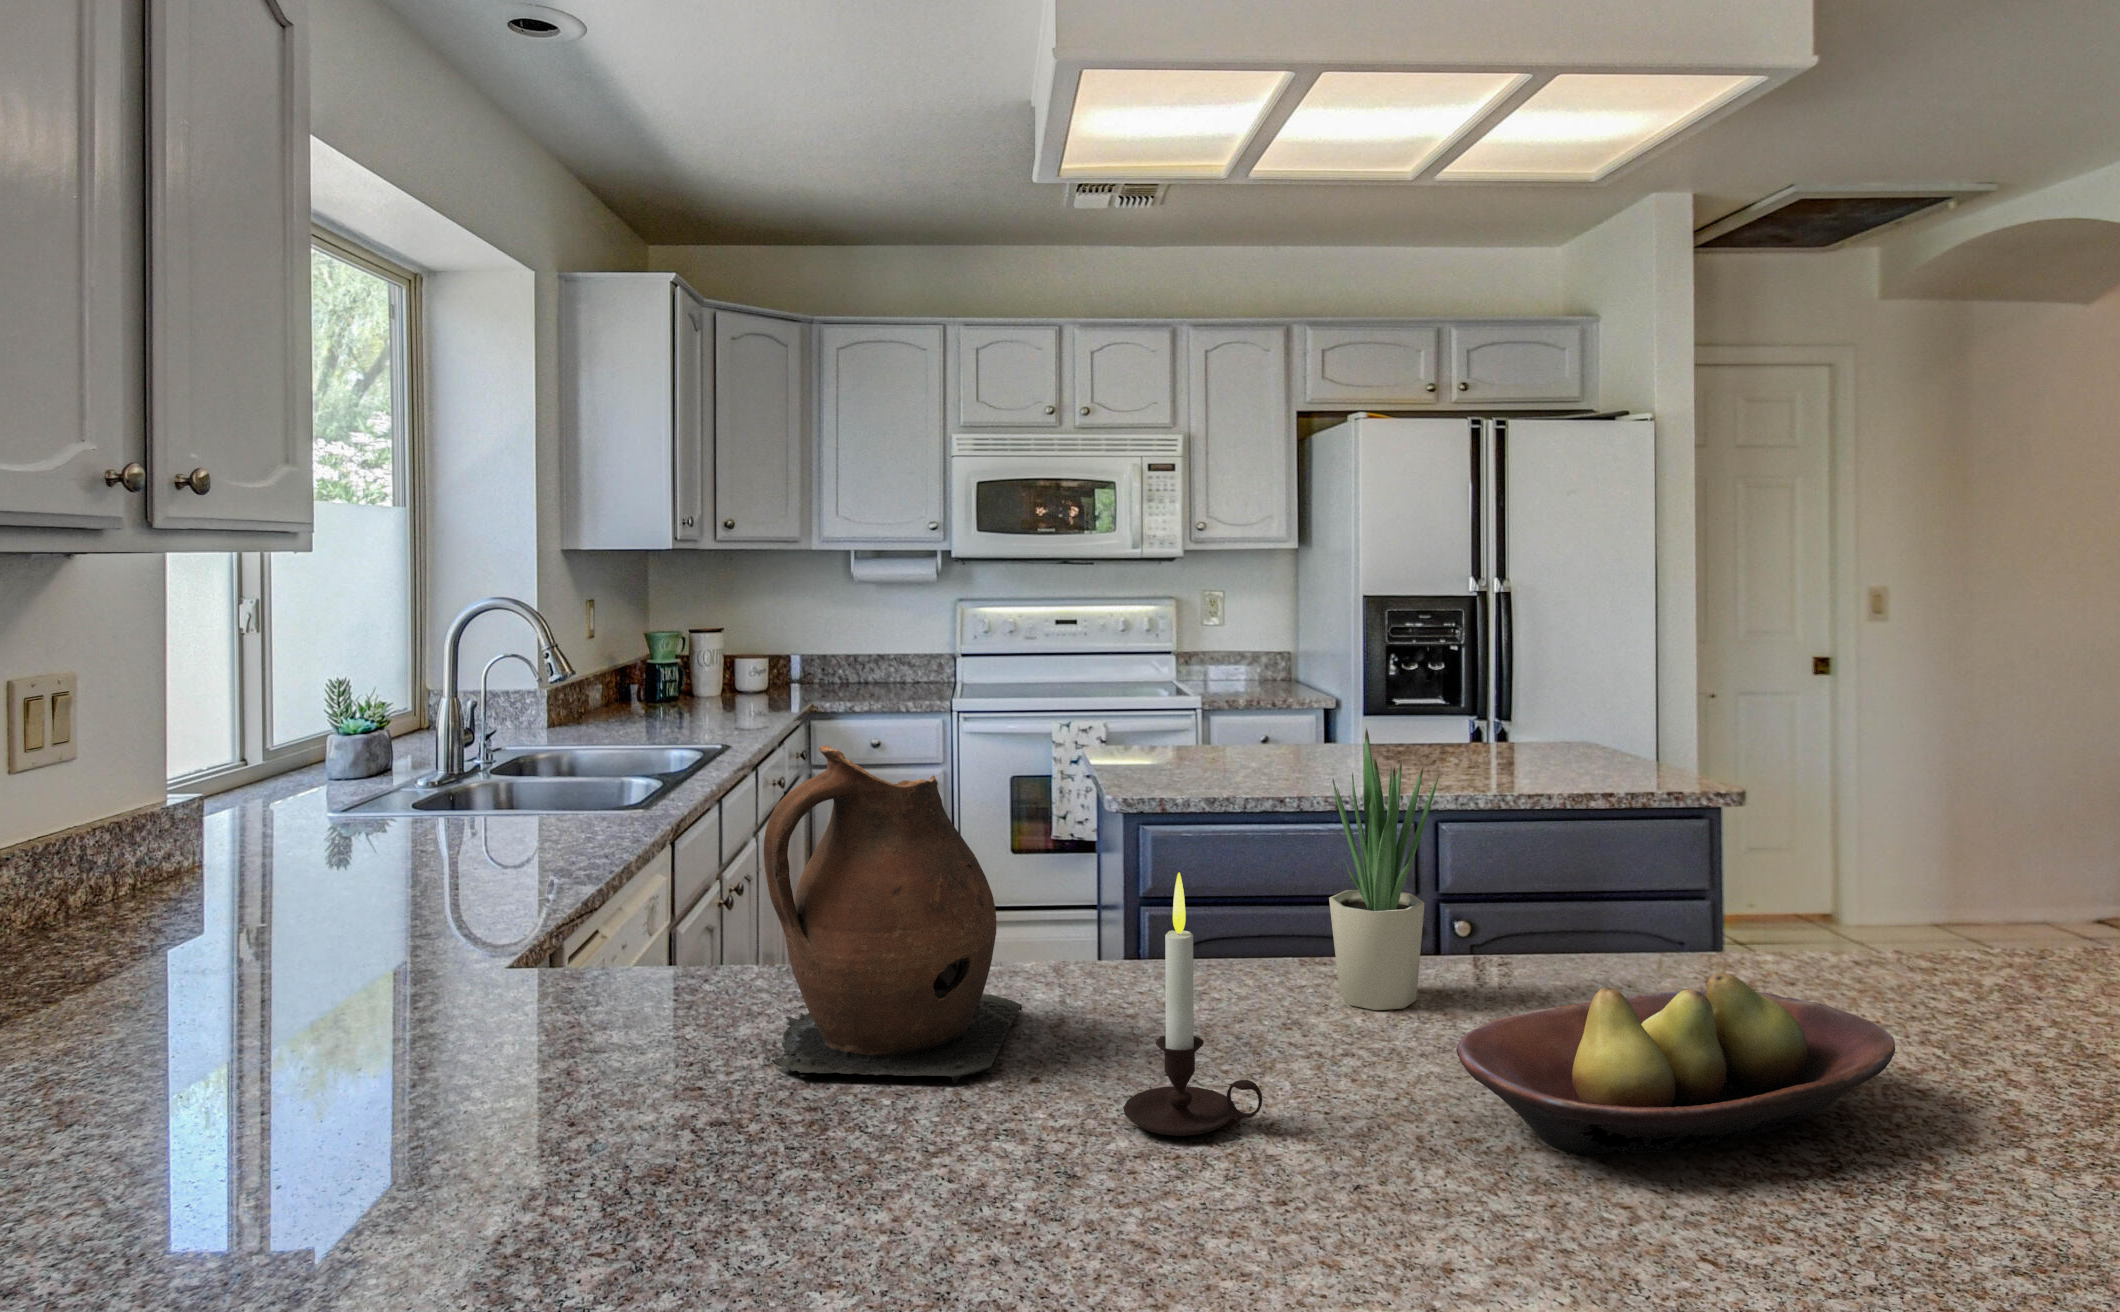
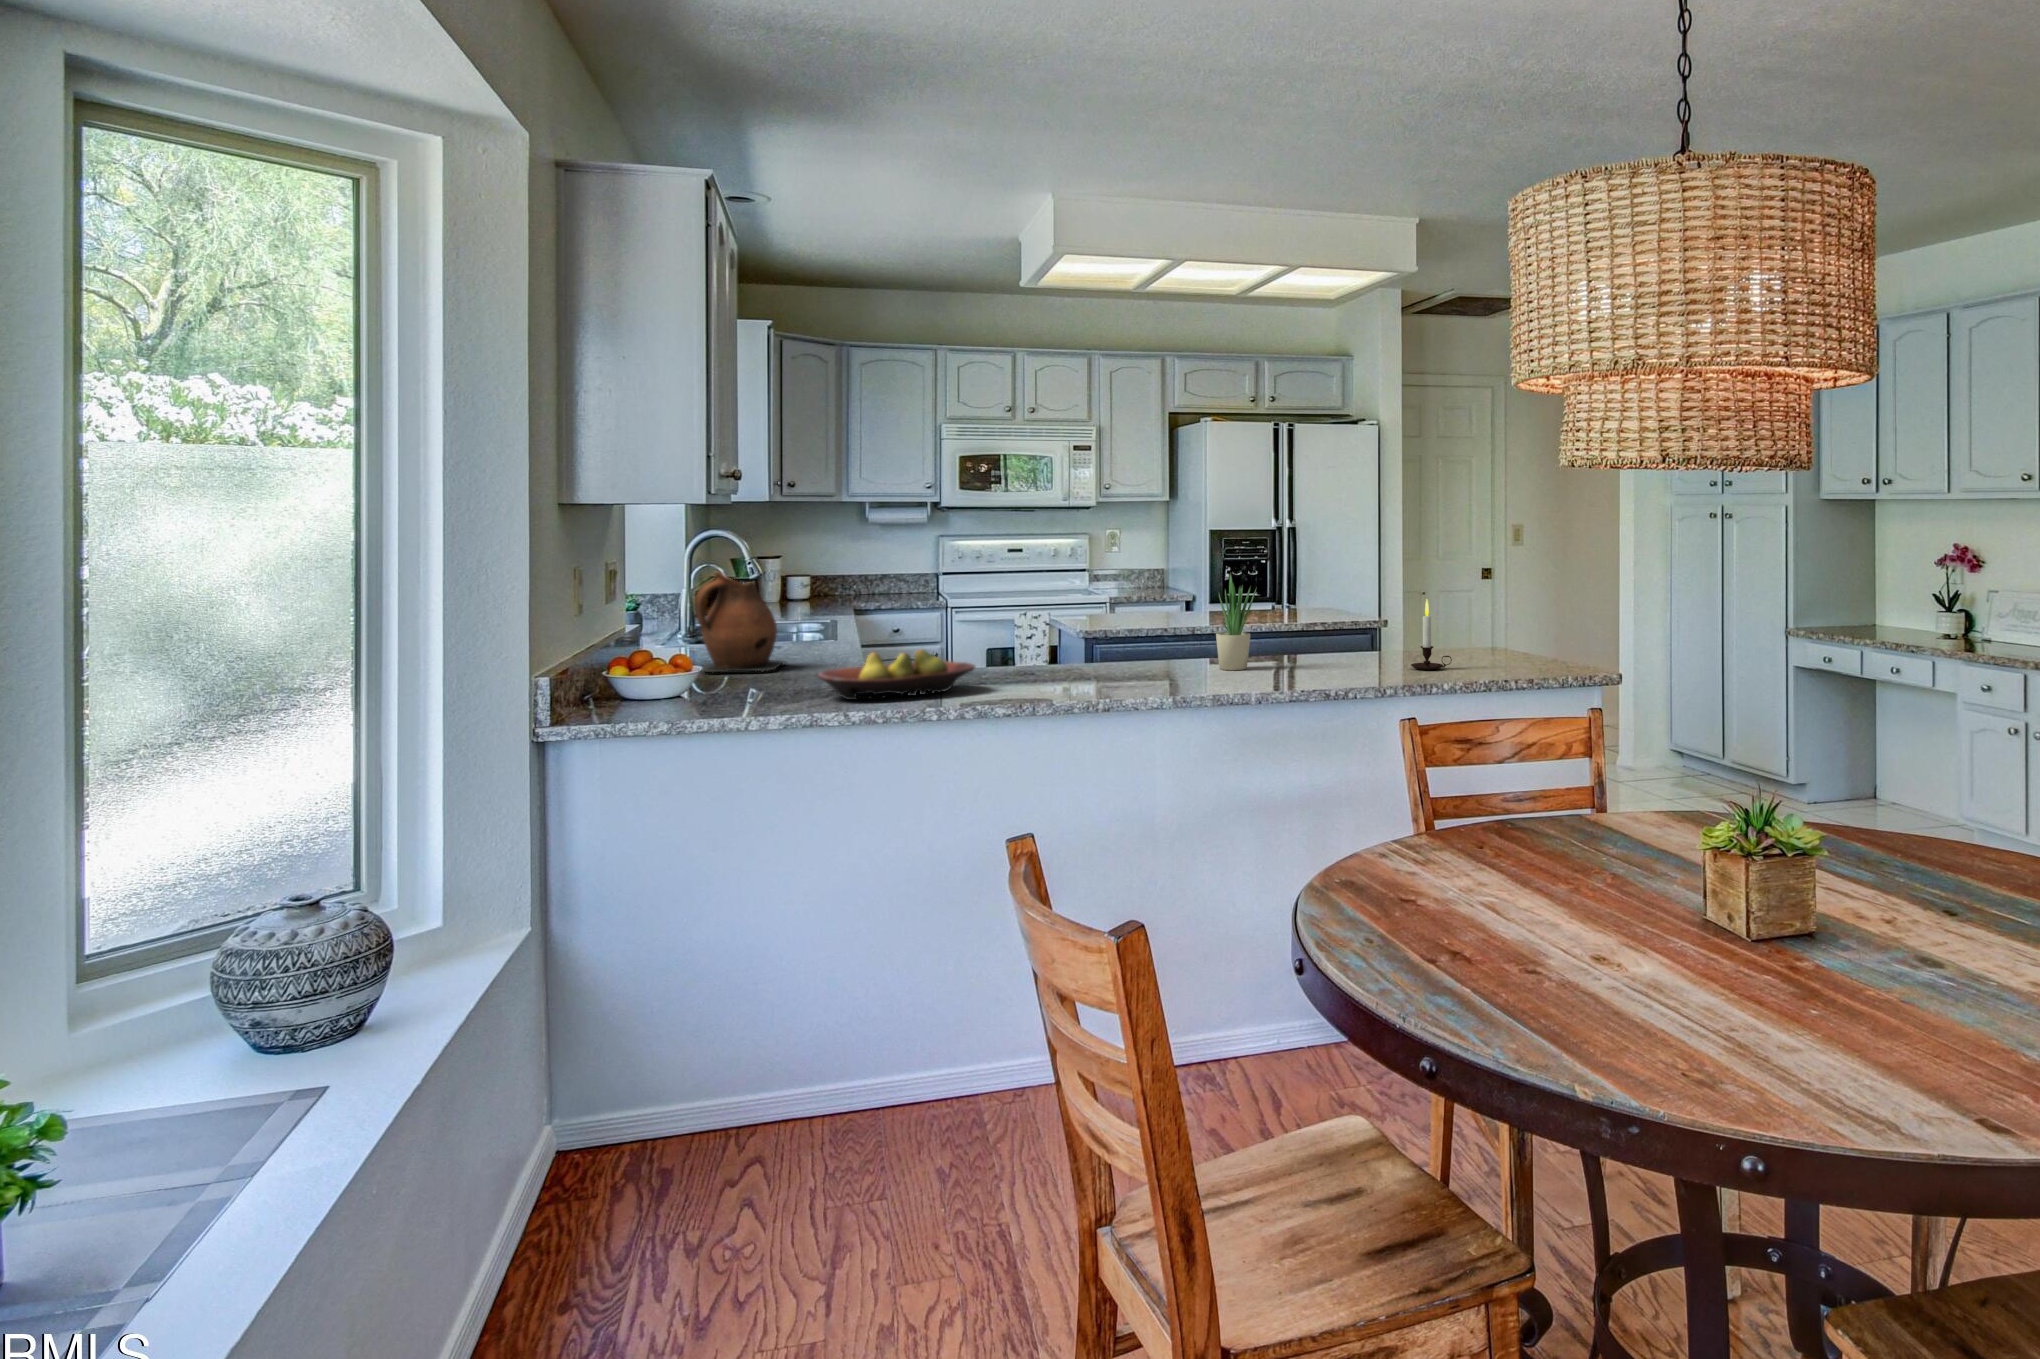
ceramic pitcher: present [764,745,1022,1083] -> present [695,572,786,672]
candle: present [1123,873,1263,1136] -> present [1411,600,1452,670]
fruit bowl: present [1456,973,1895,1154] -> present [818,649,975,700]

